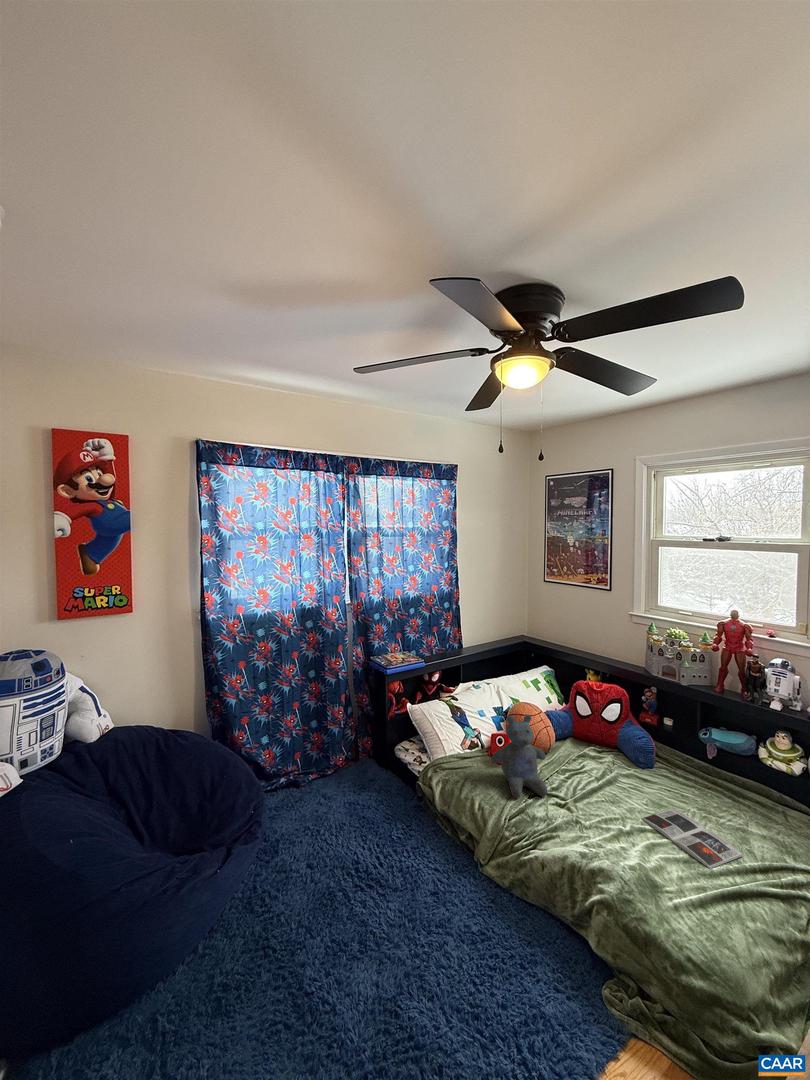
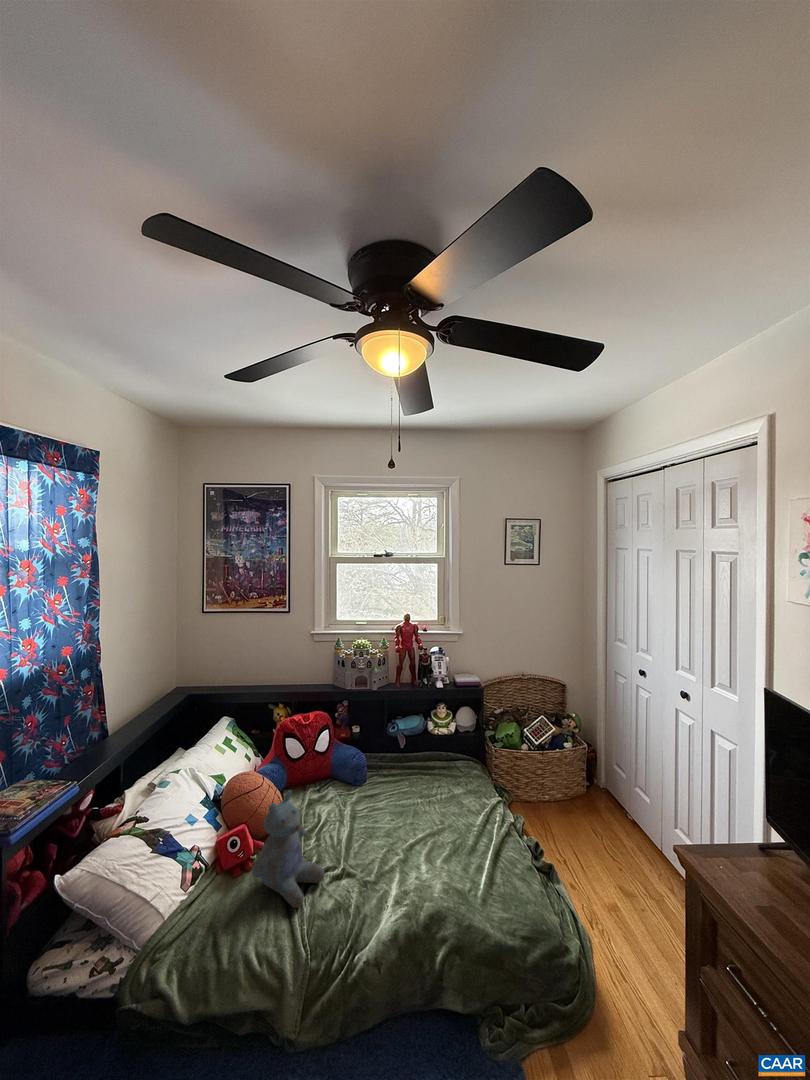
magazine: present [642,809,743,869] -> none [402,812,473,851]

